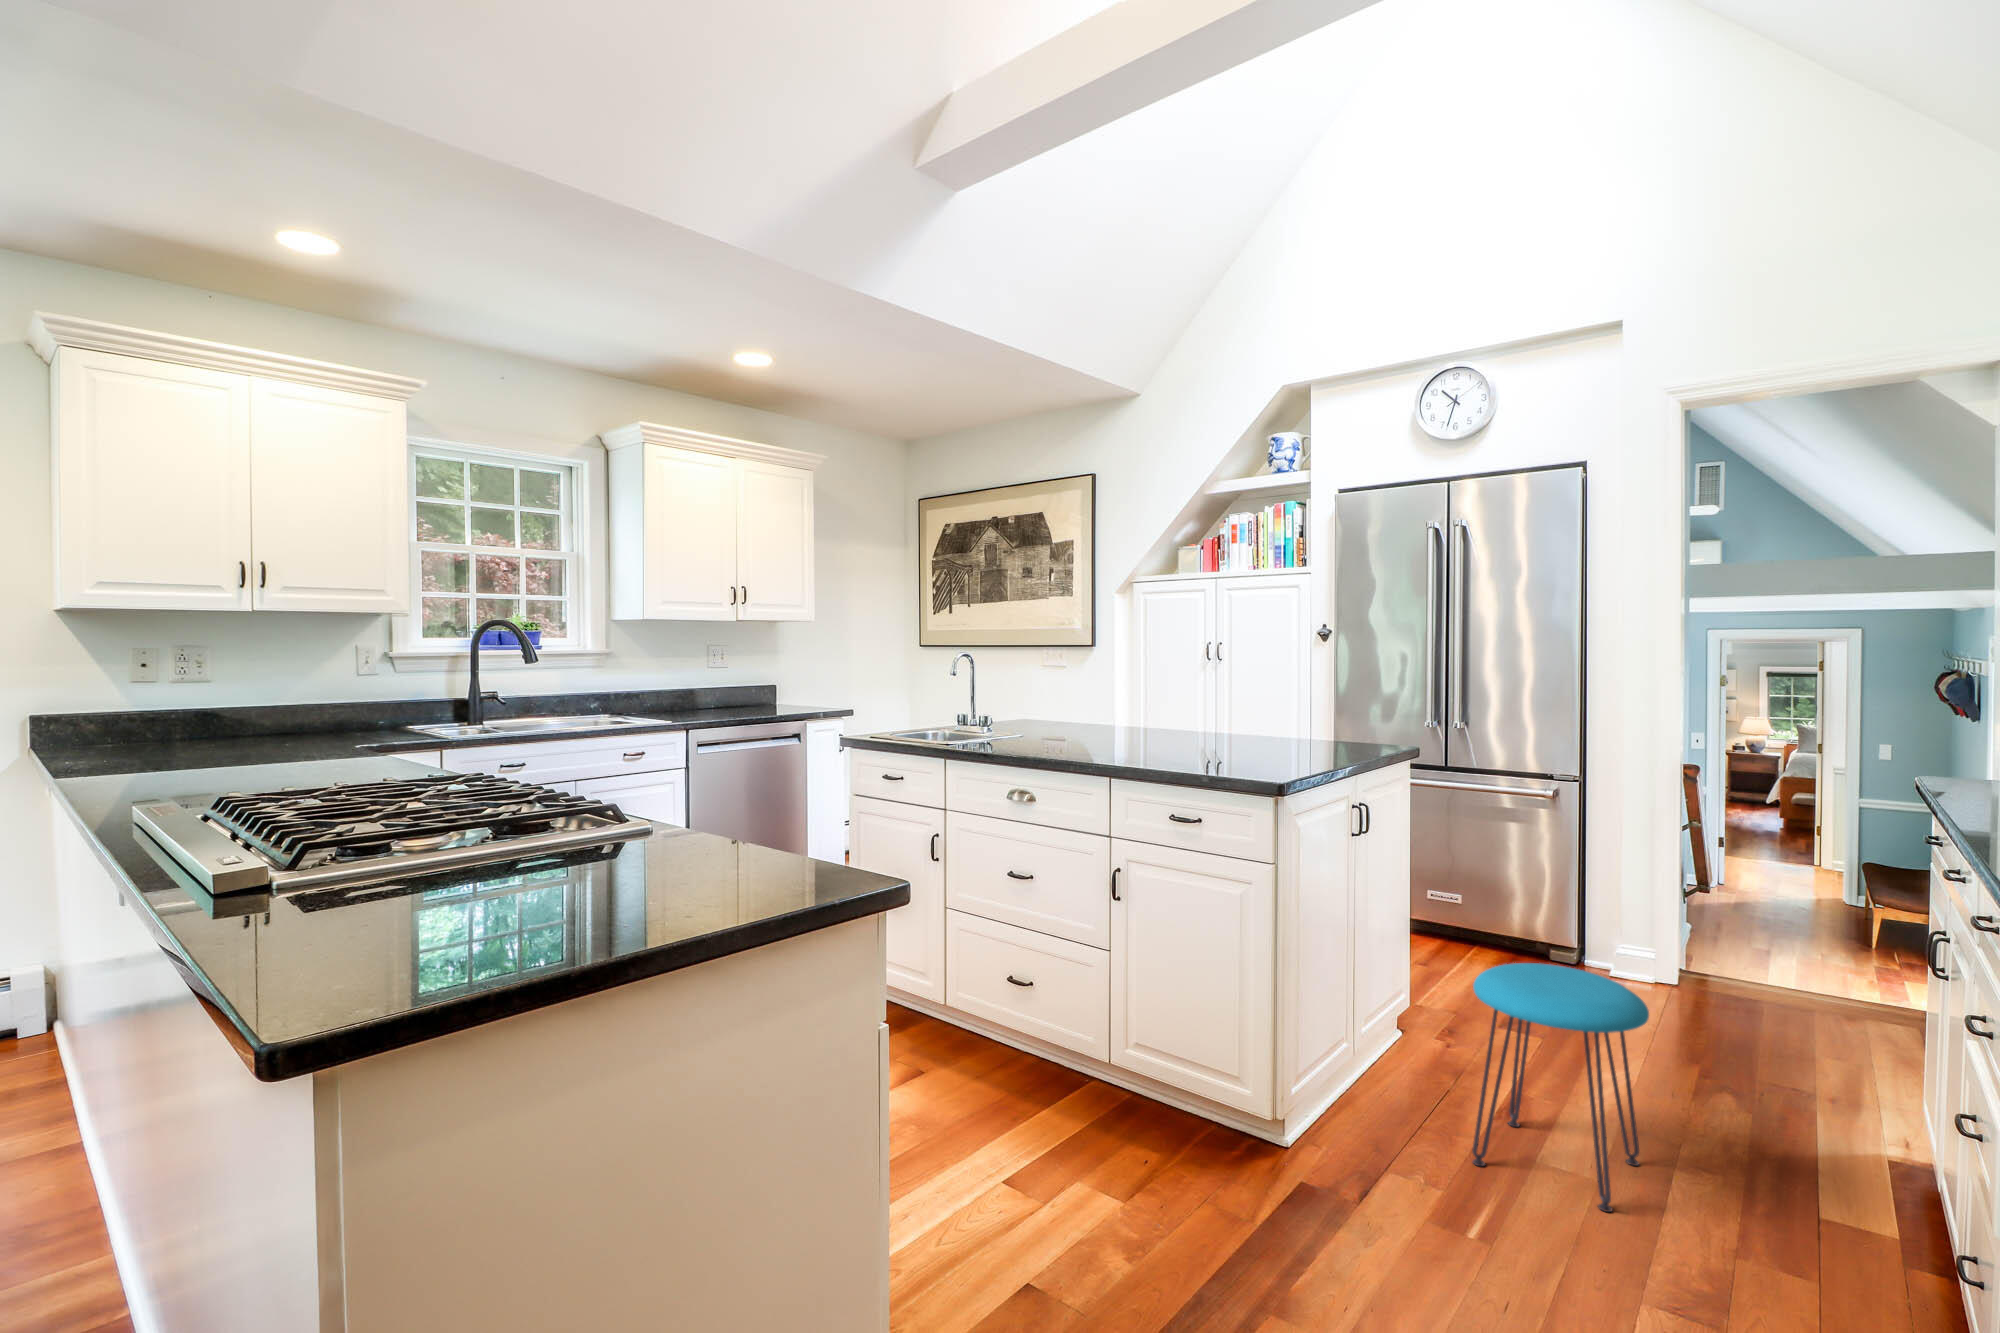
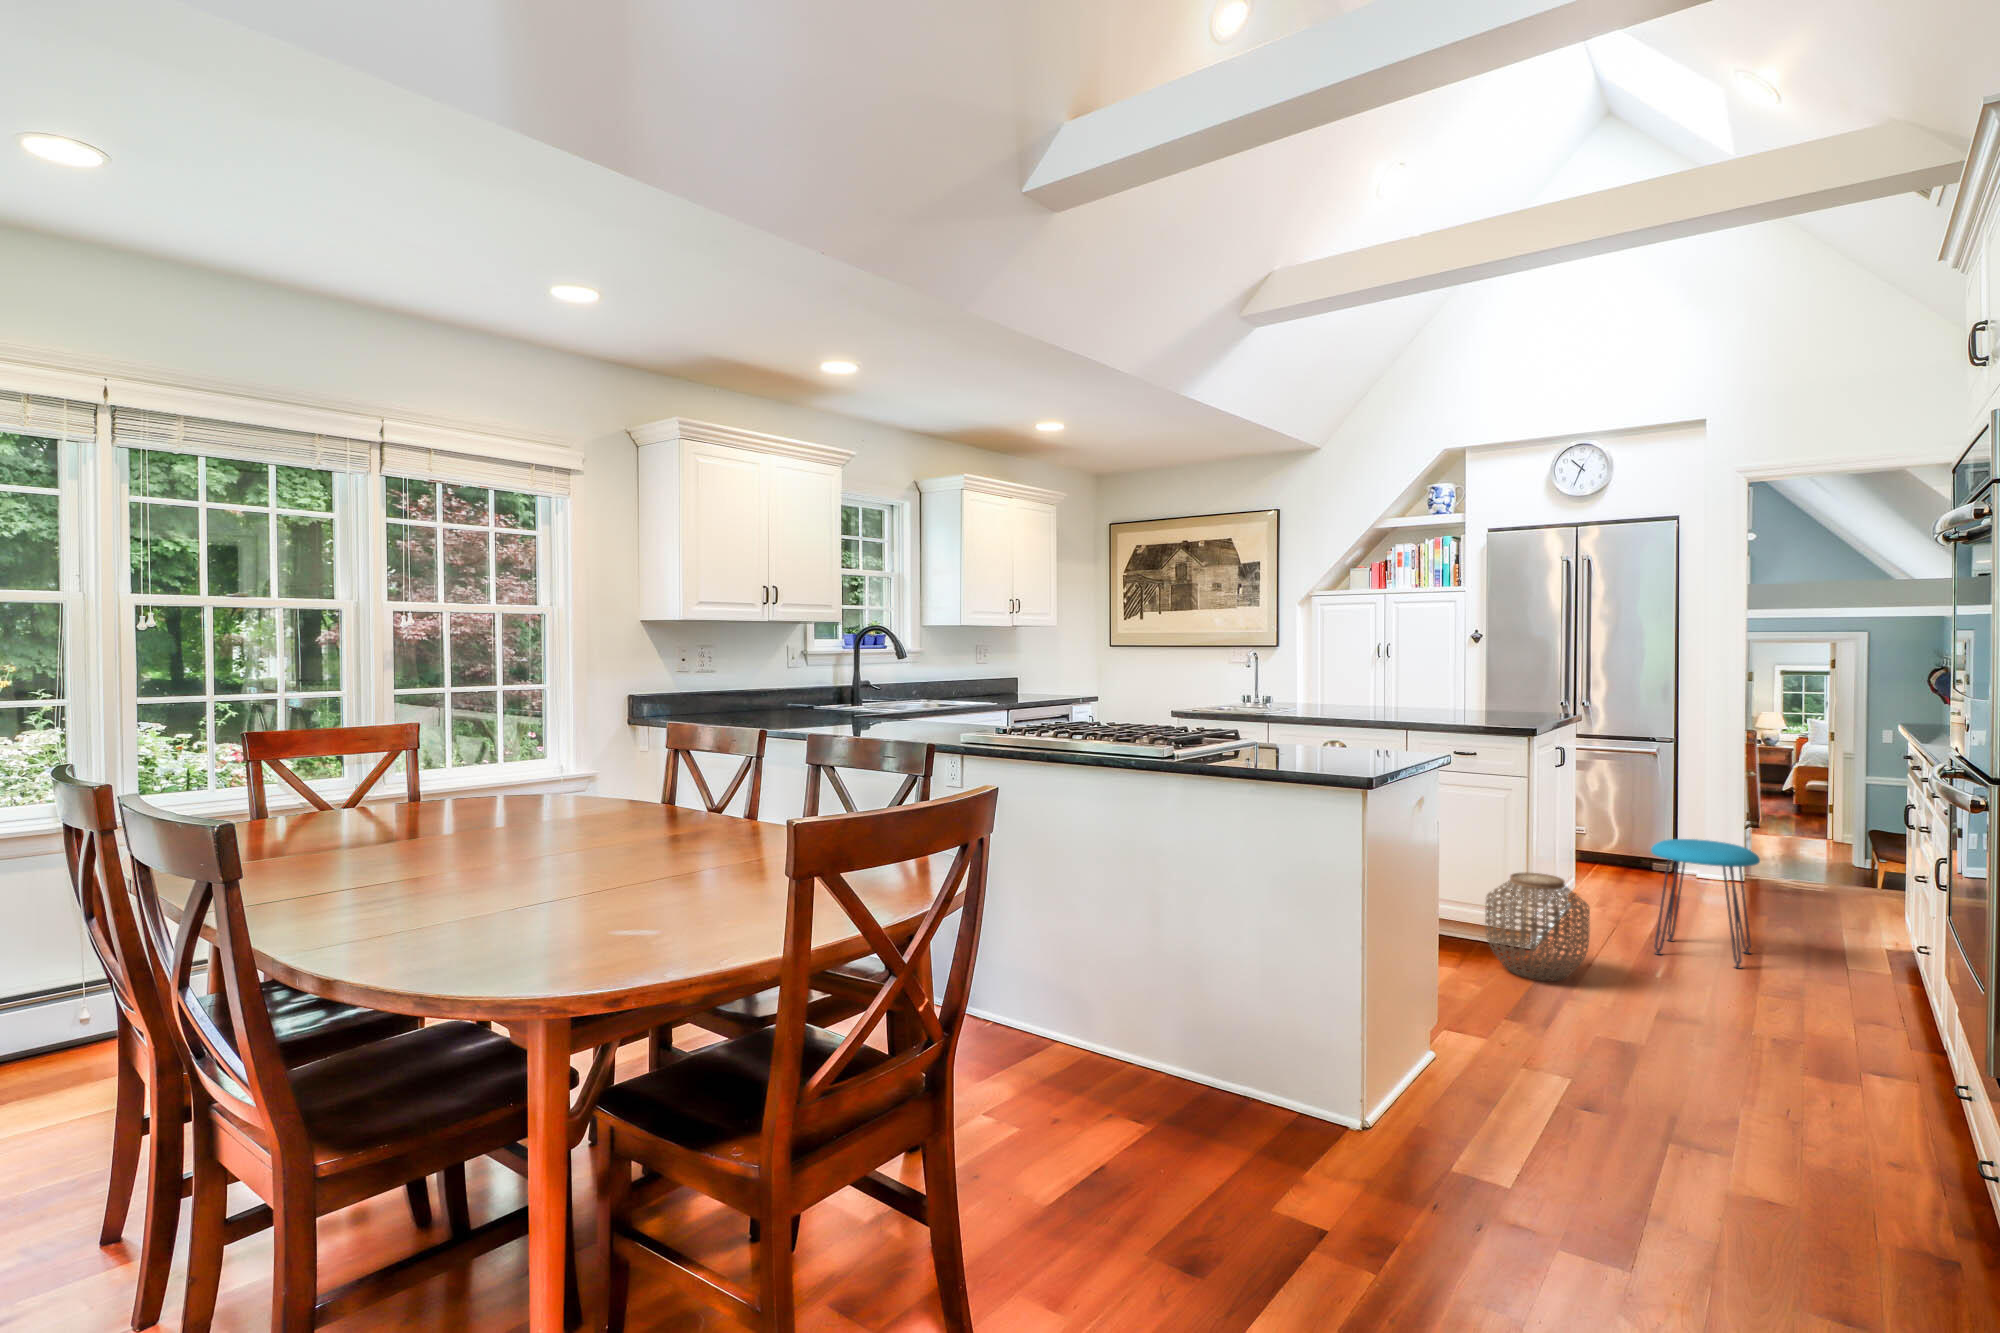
woven basket: none [1156,1039,1323,1249] -> present [1485,873,1590,981]

